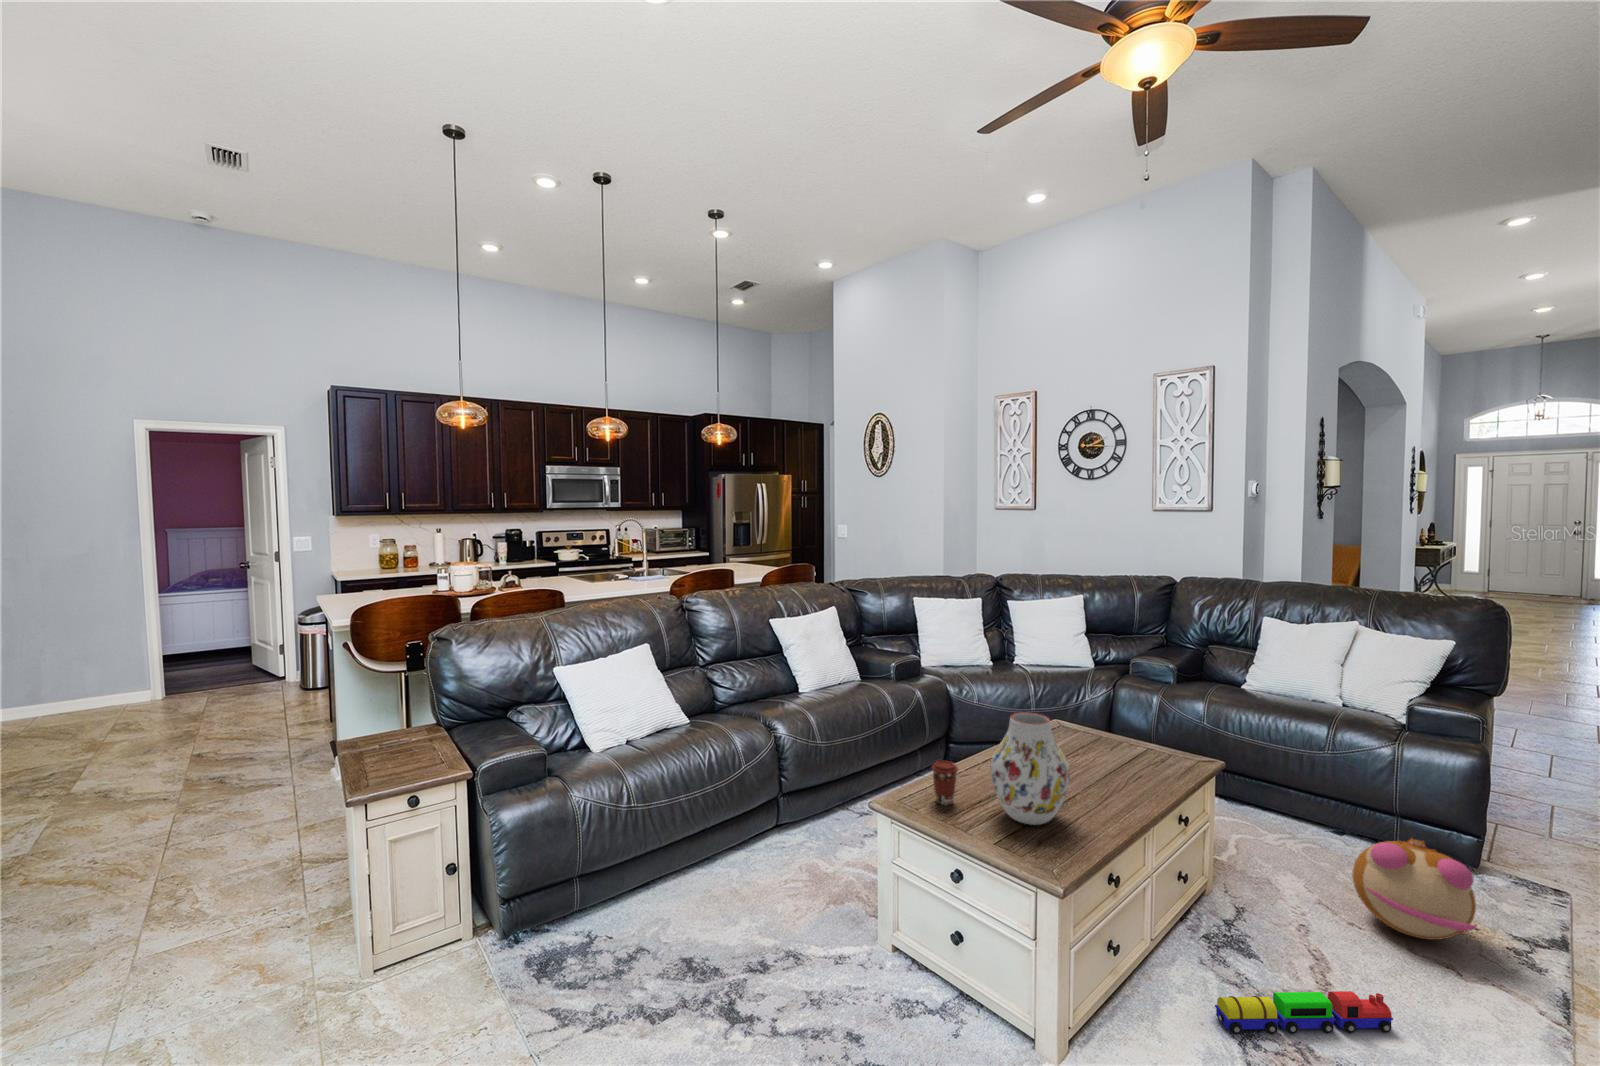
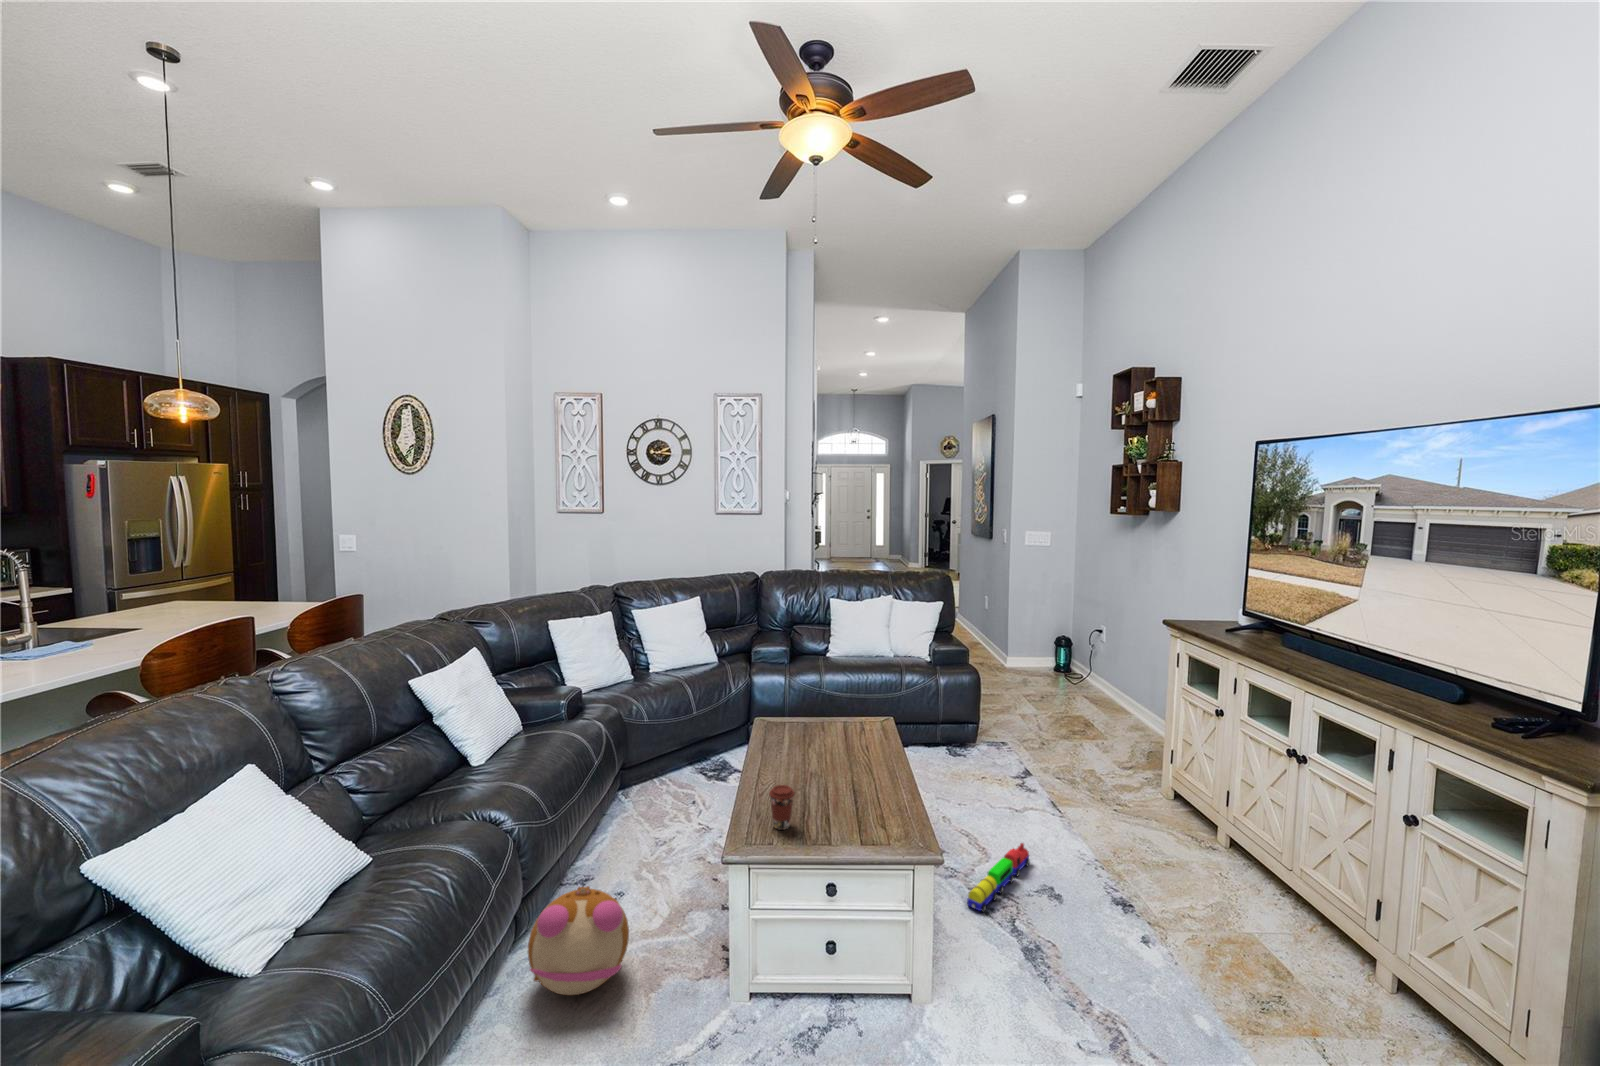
vase: present [990,712,1070,825] -> none [821,717,888,818]
plush toy: present [1352,838,1477,940] -> present [528,886,629,995]

